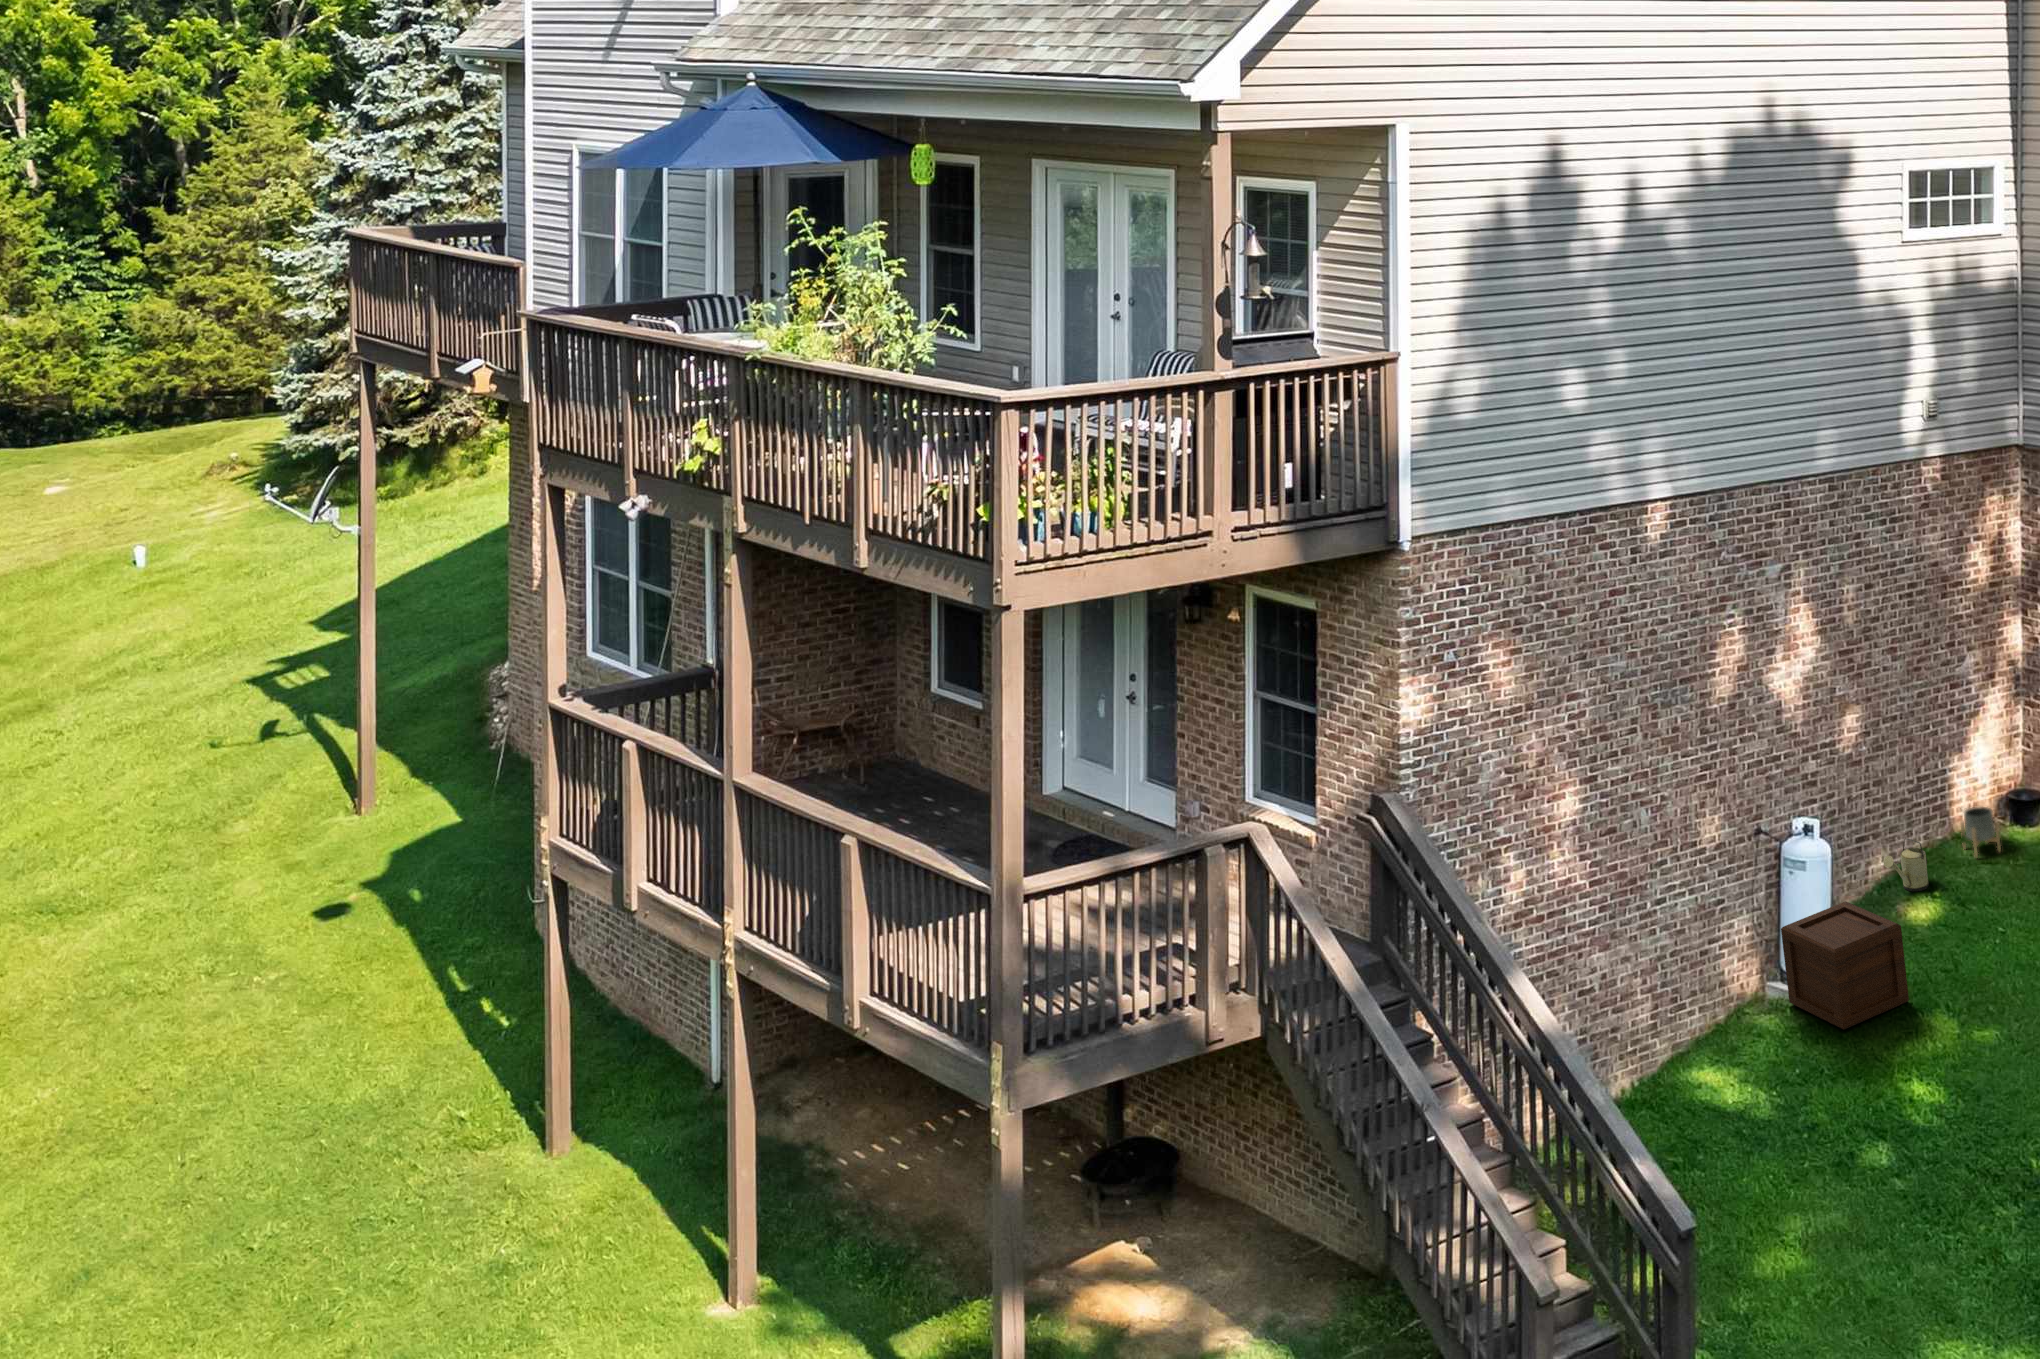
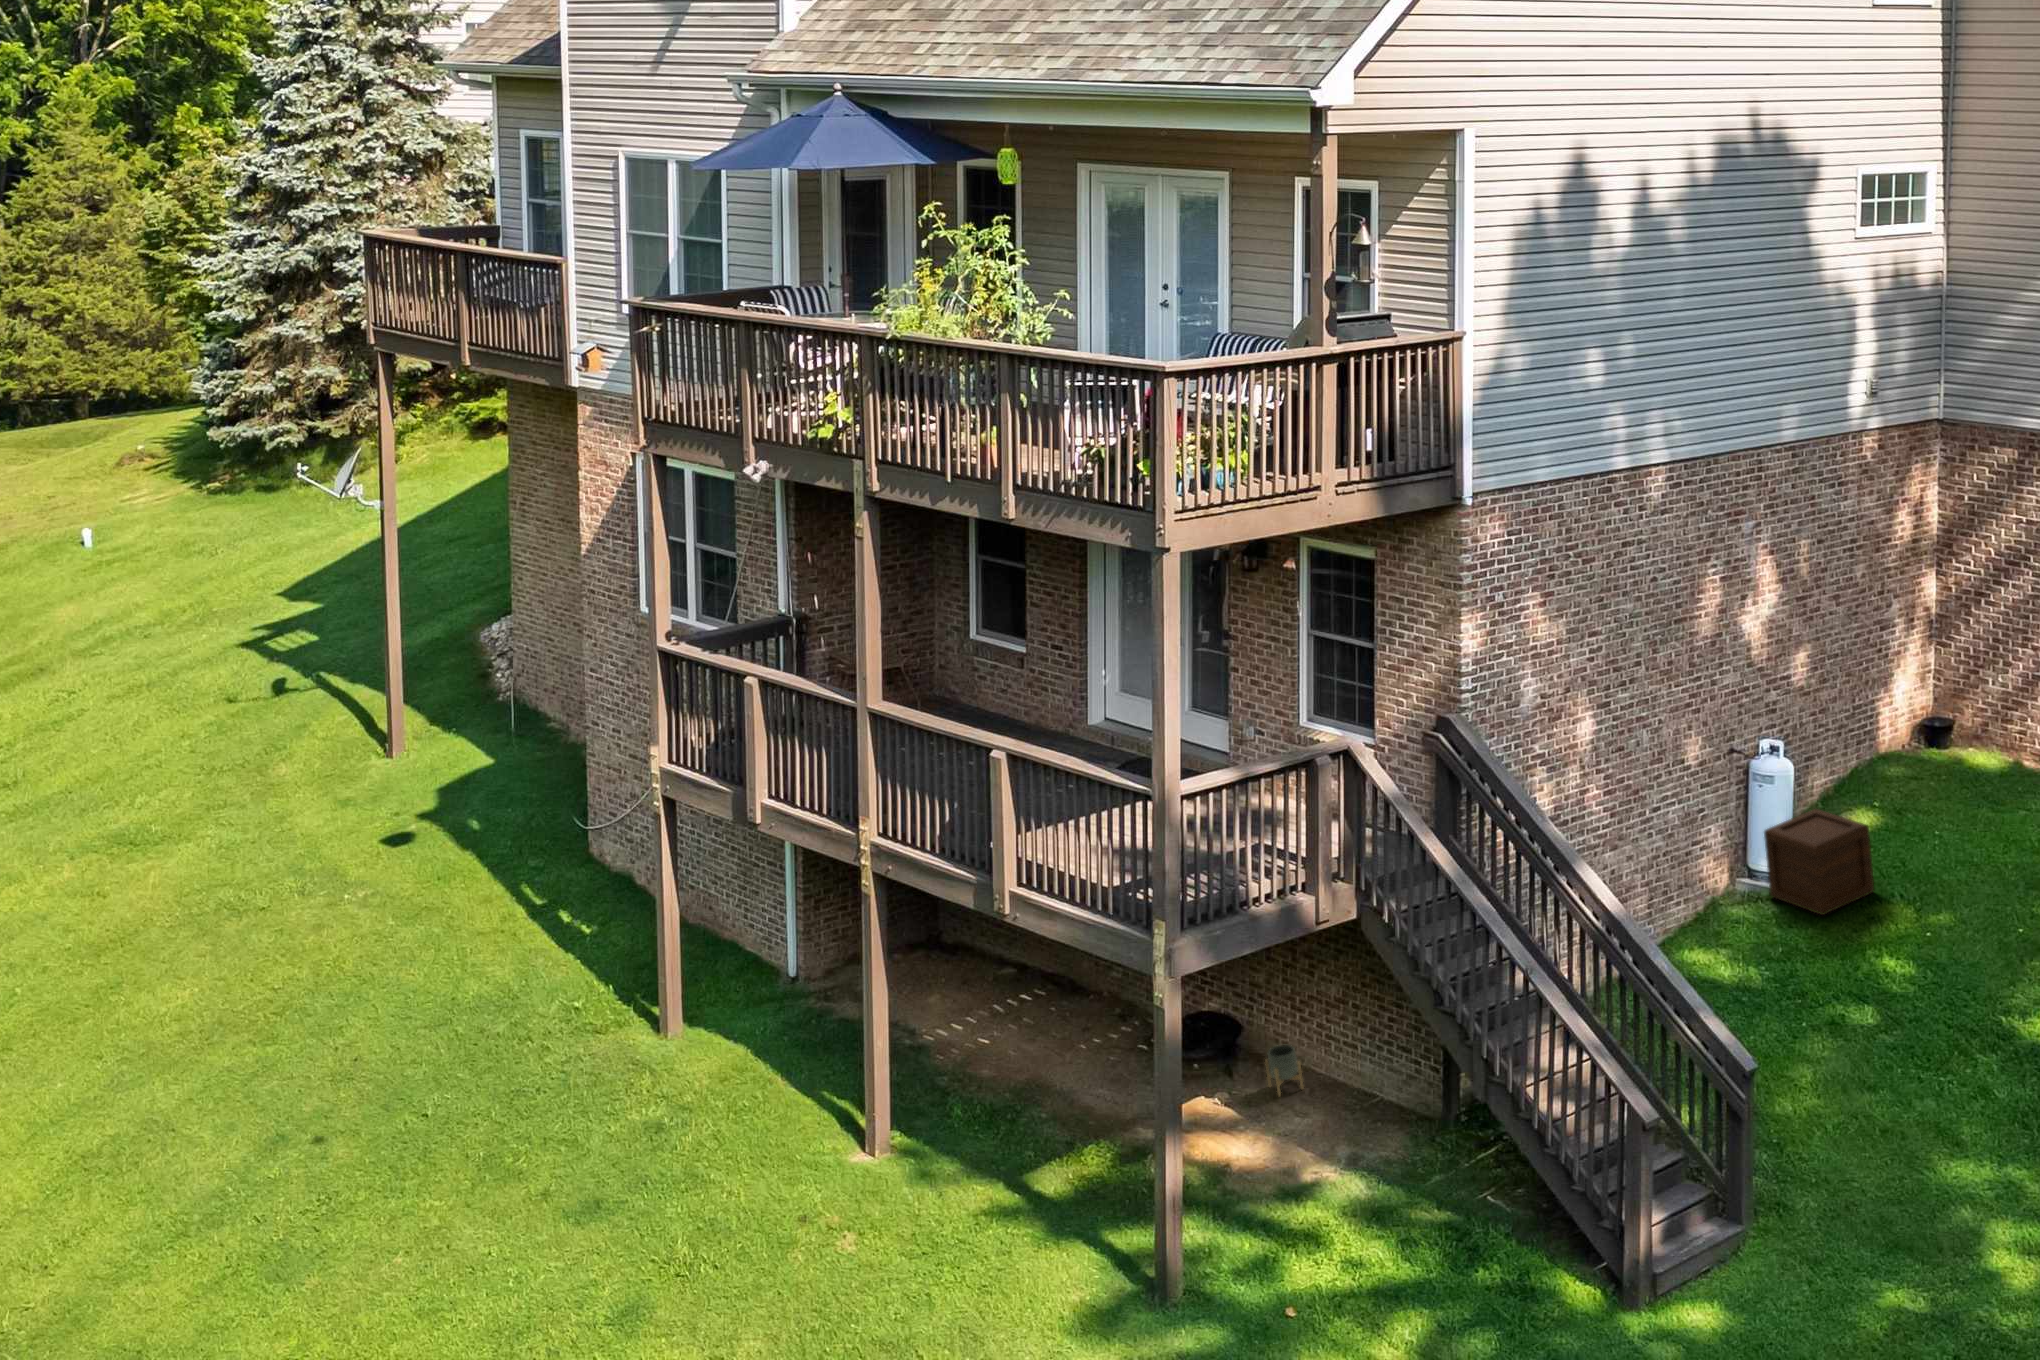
planter: present [1961,807,2001,857] -> present [1265,1045,1303,1095]
watering can: present [1883,839,1928,891] -> none [1836,759,1873,805]

